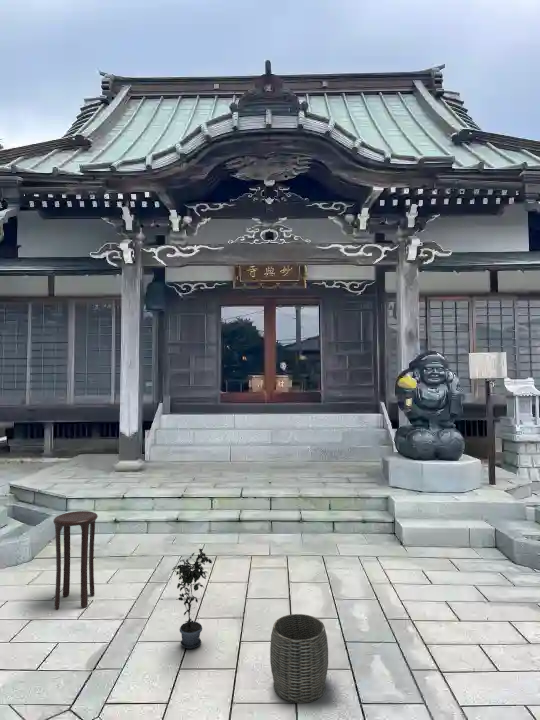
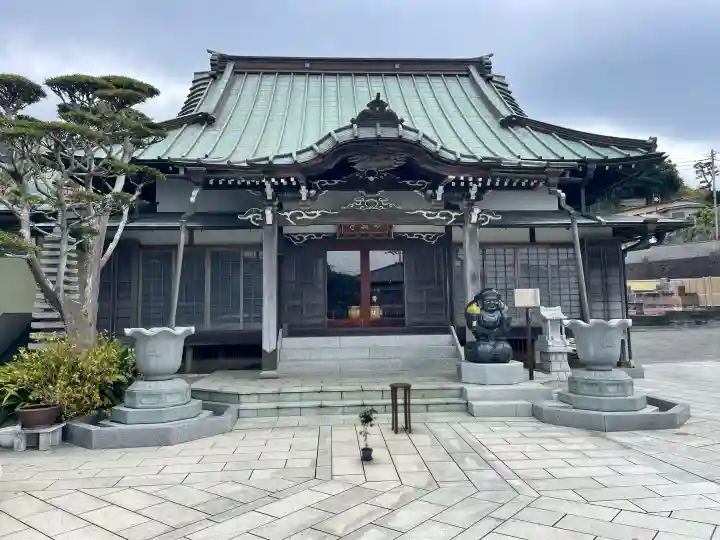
stool: present [53,511,98,609] -> present [389,383,412,434]
woven basket: present [270,614,328,703] -> none [417,435,447,473]

